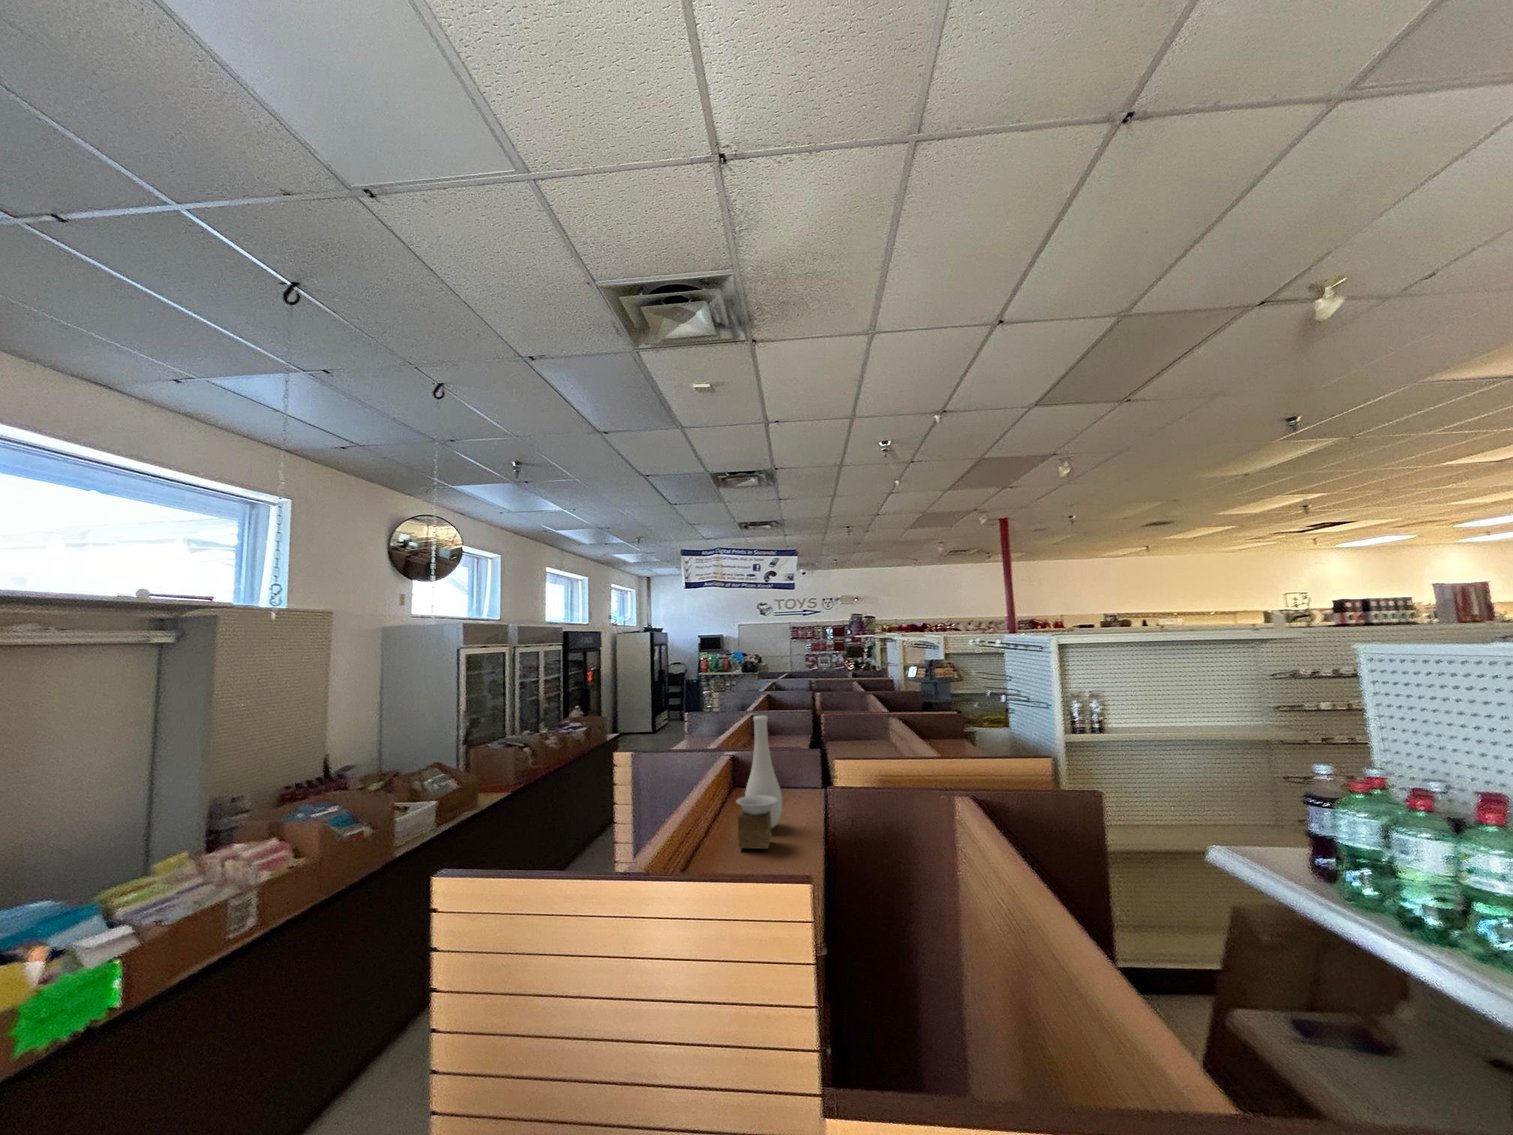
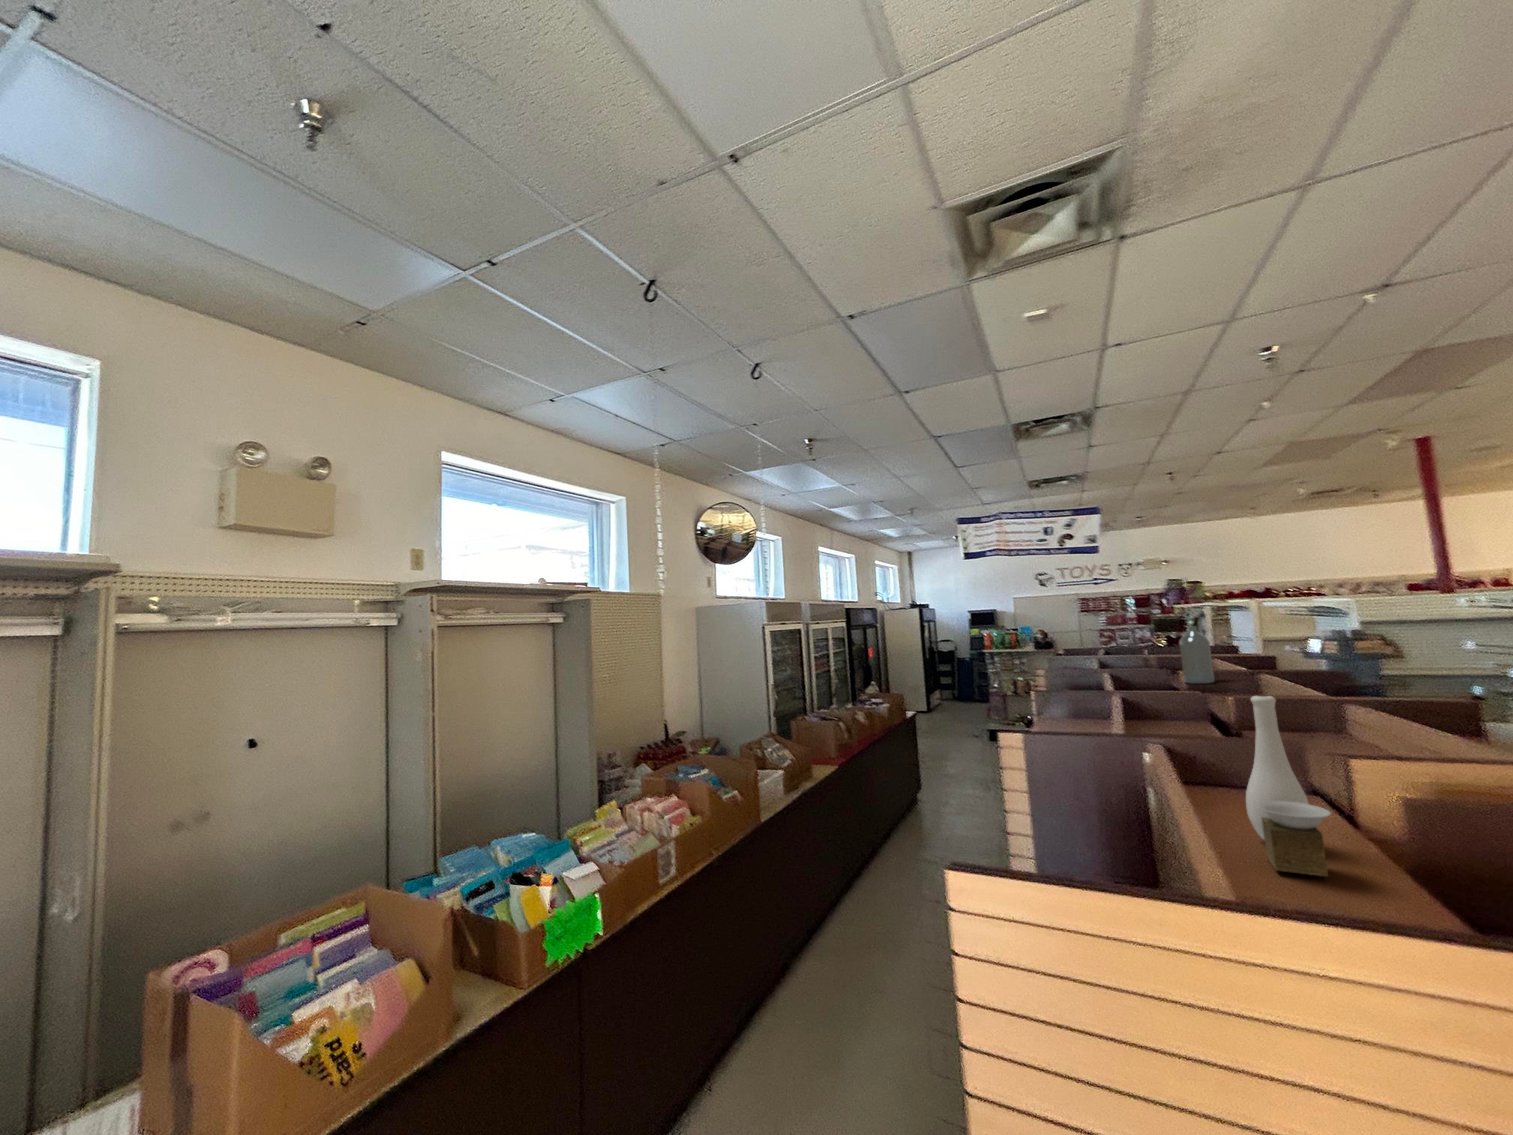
bottle: none [815,656,837,703] -> present [1180,627,1214,684]

